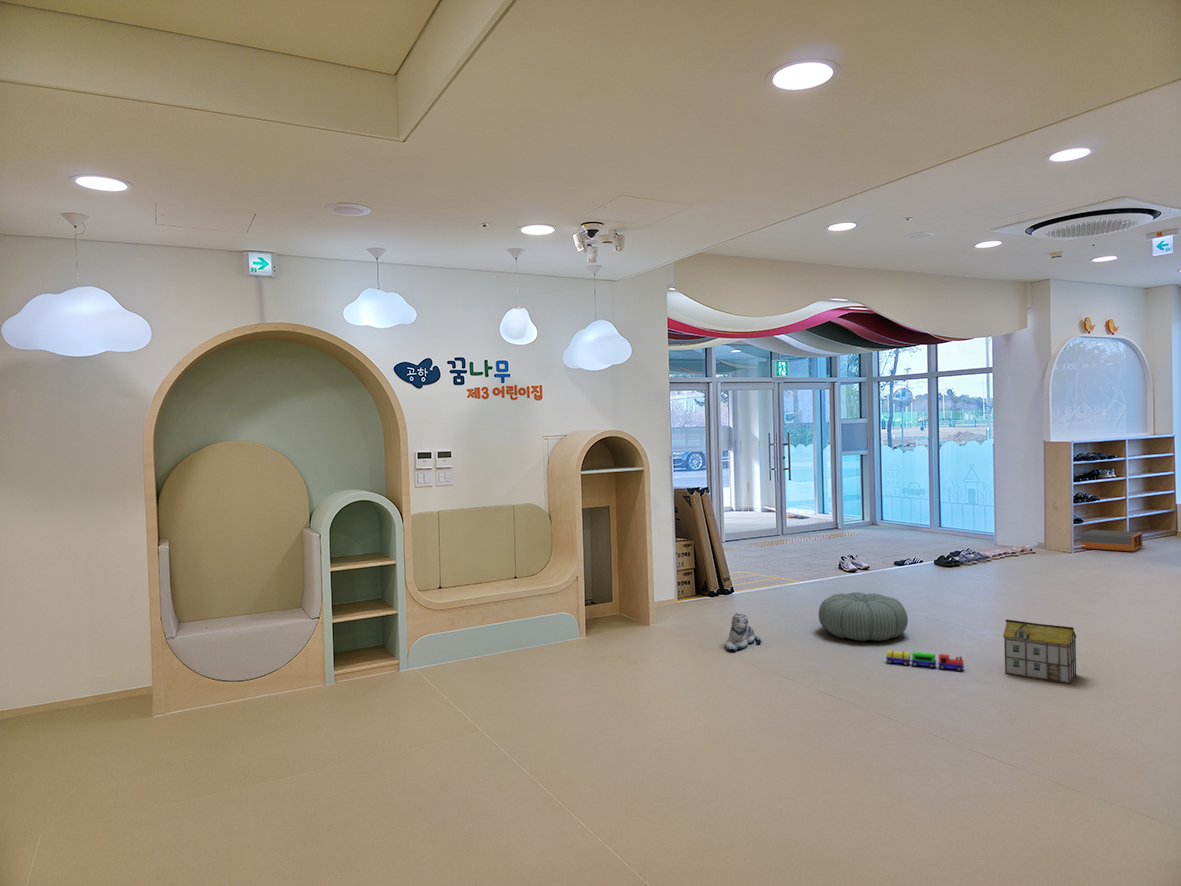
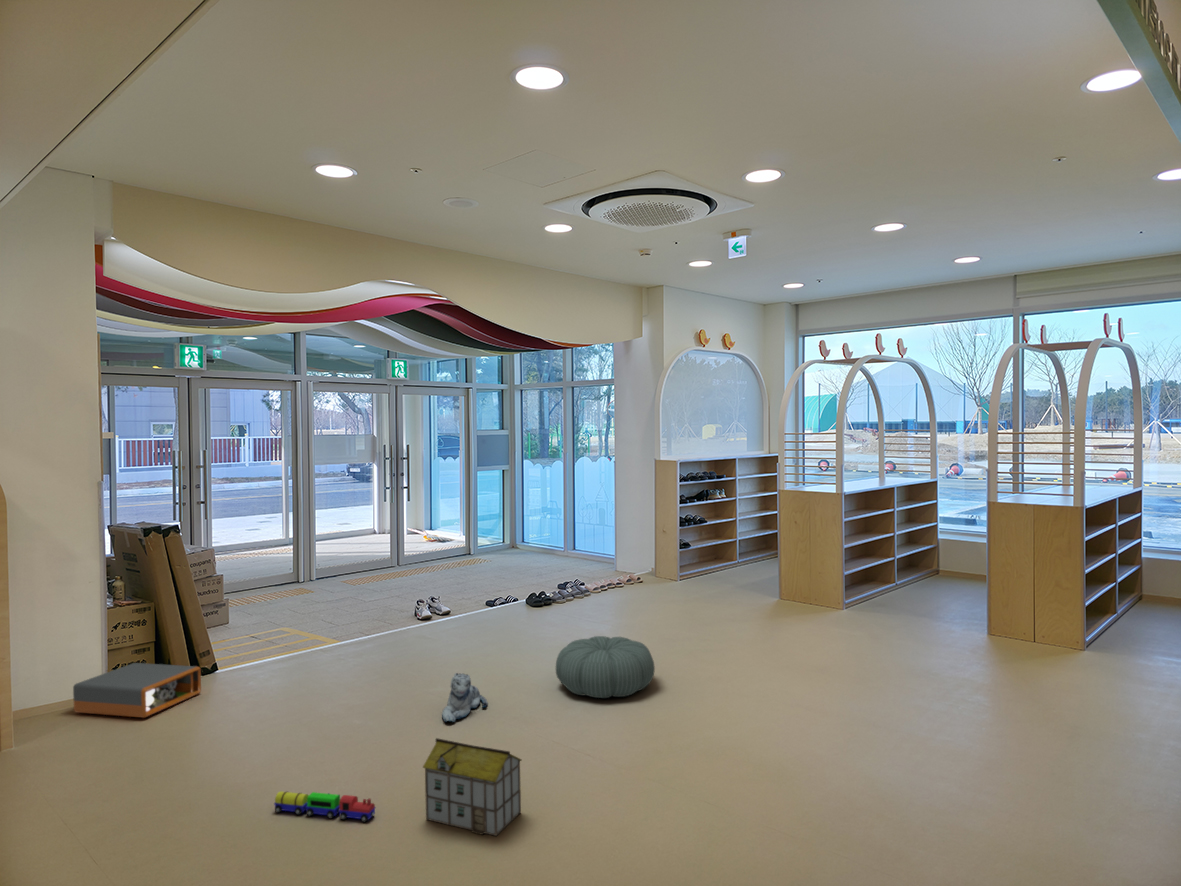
storage box: present [1081,530,1143,551] -> present [73,663,201,718]
pouf: present [819,592,908,641] -> present [556,636,655,698]
plush toy: present [725,613,761,650] -> present [442,673,488,722]

